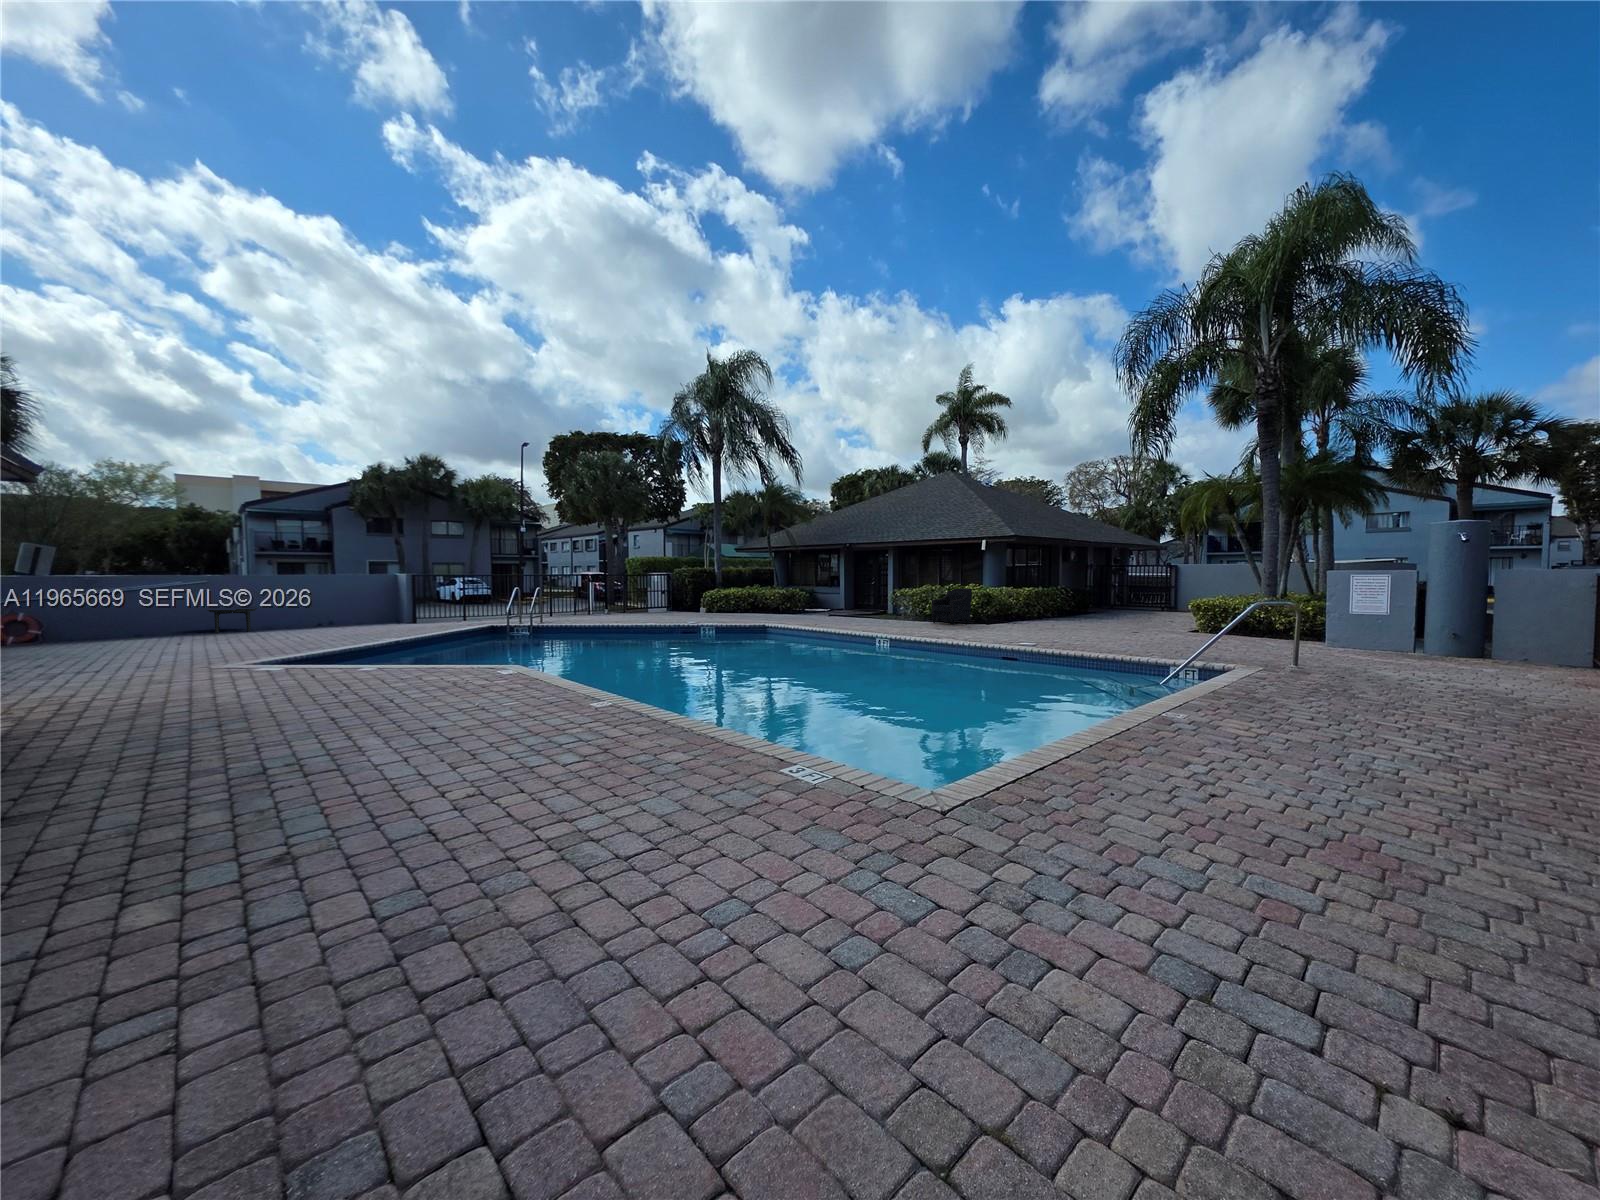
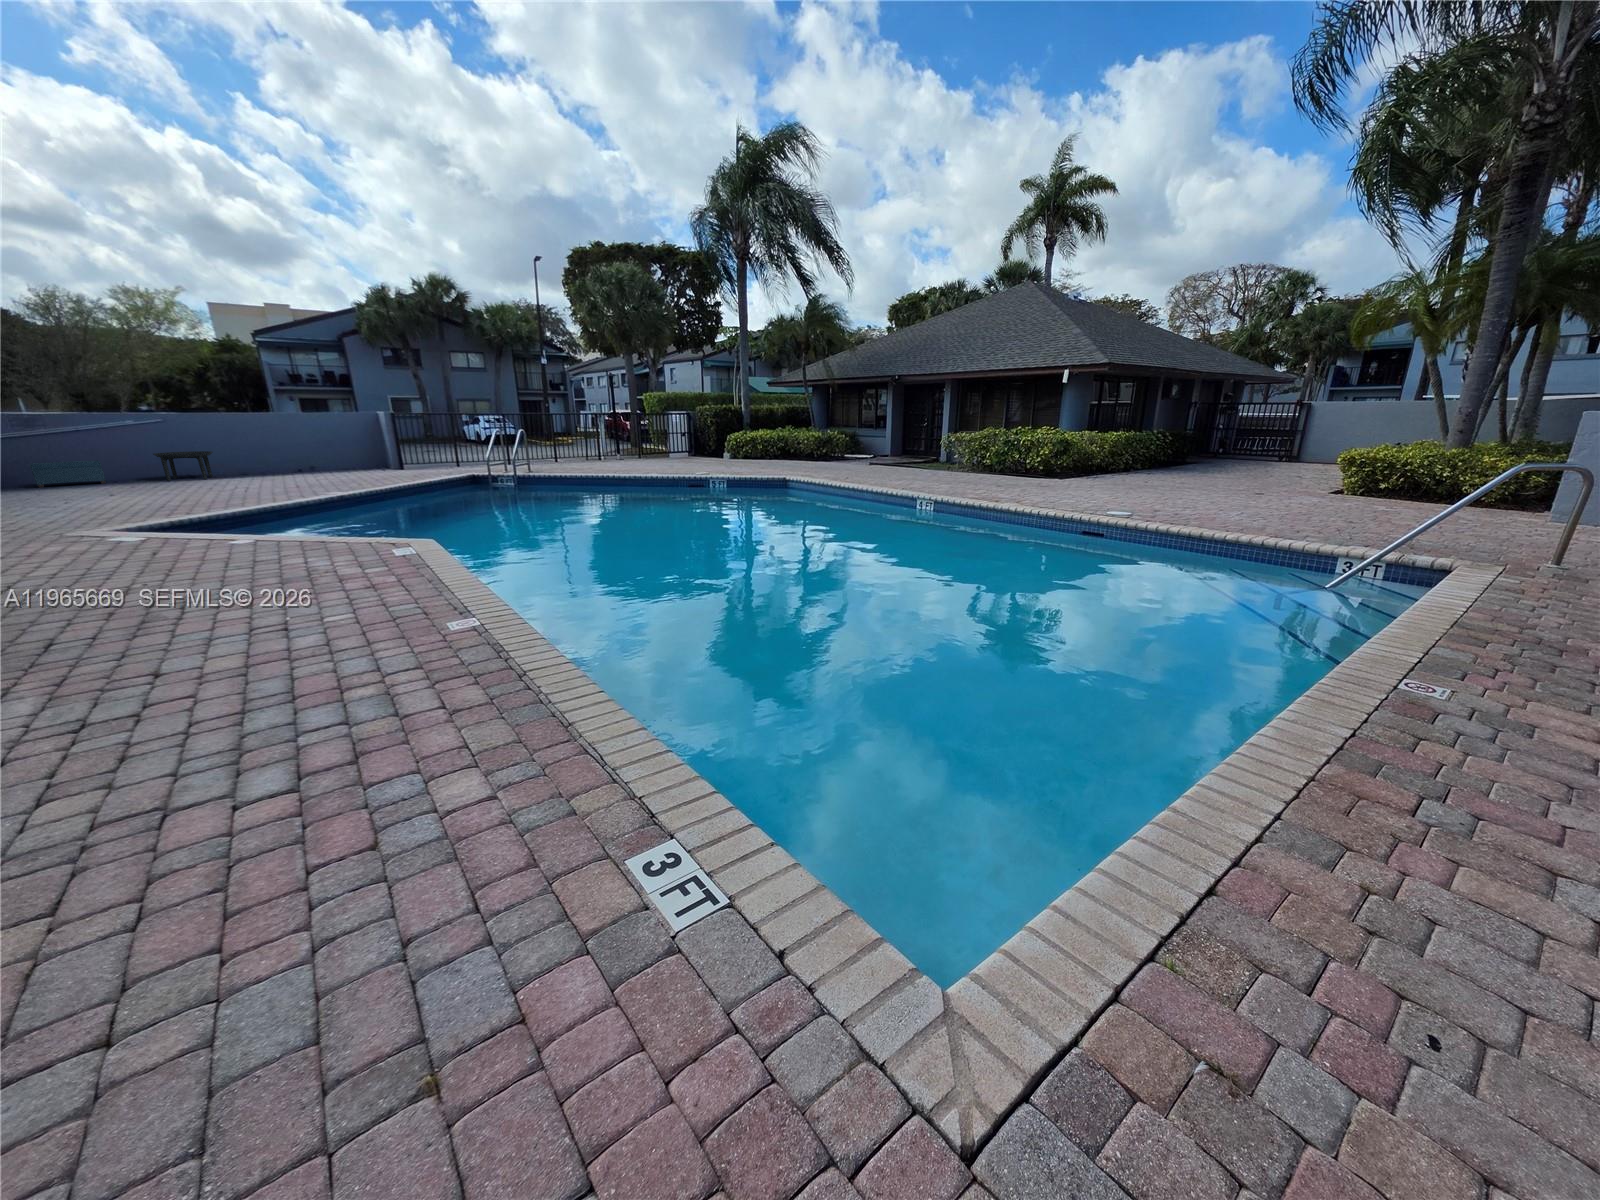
chair: present [932,589,972,625] -> none [989,432,1044,479]
bench: none [99,616,161,639] -> present [30,461,106,488]

